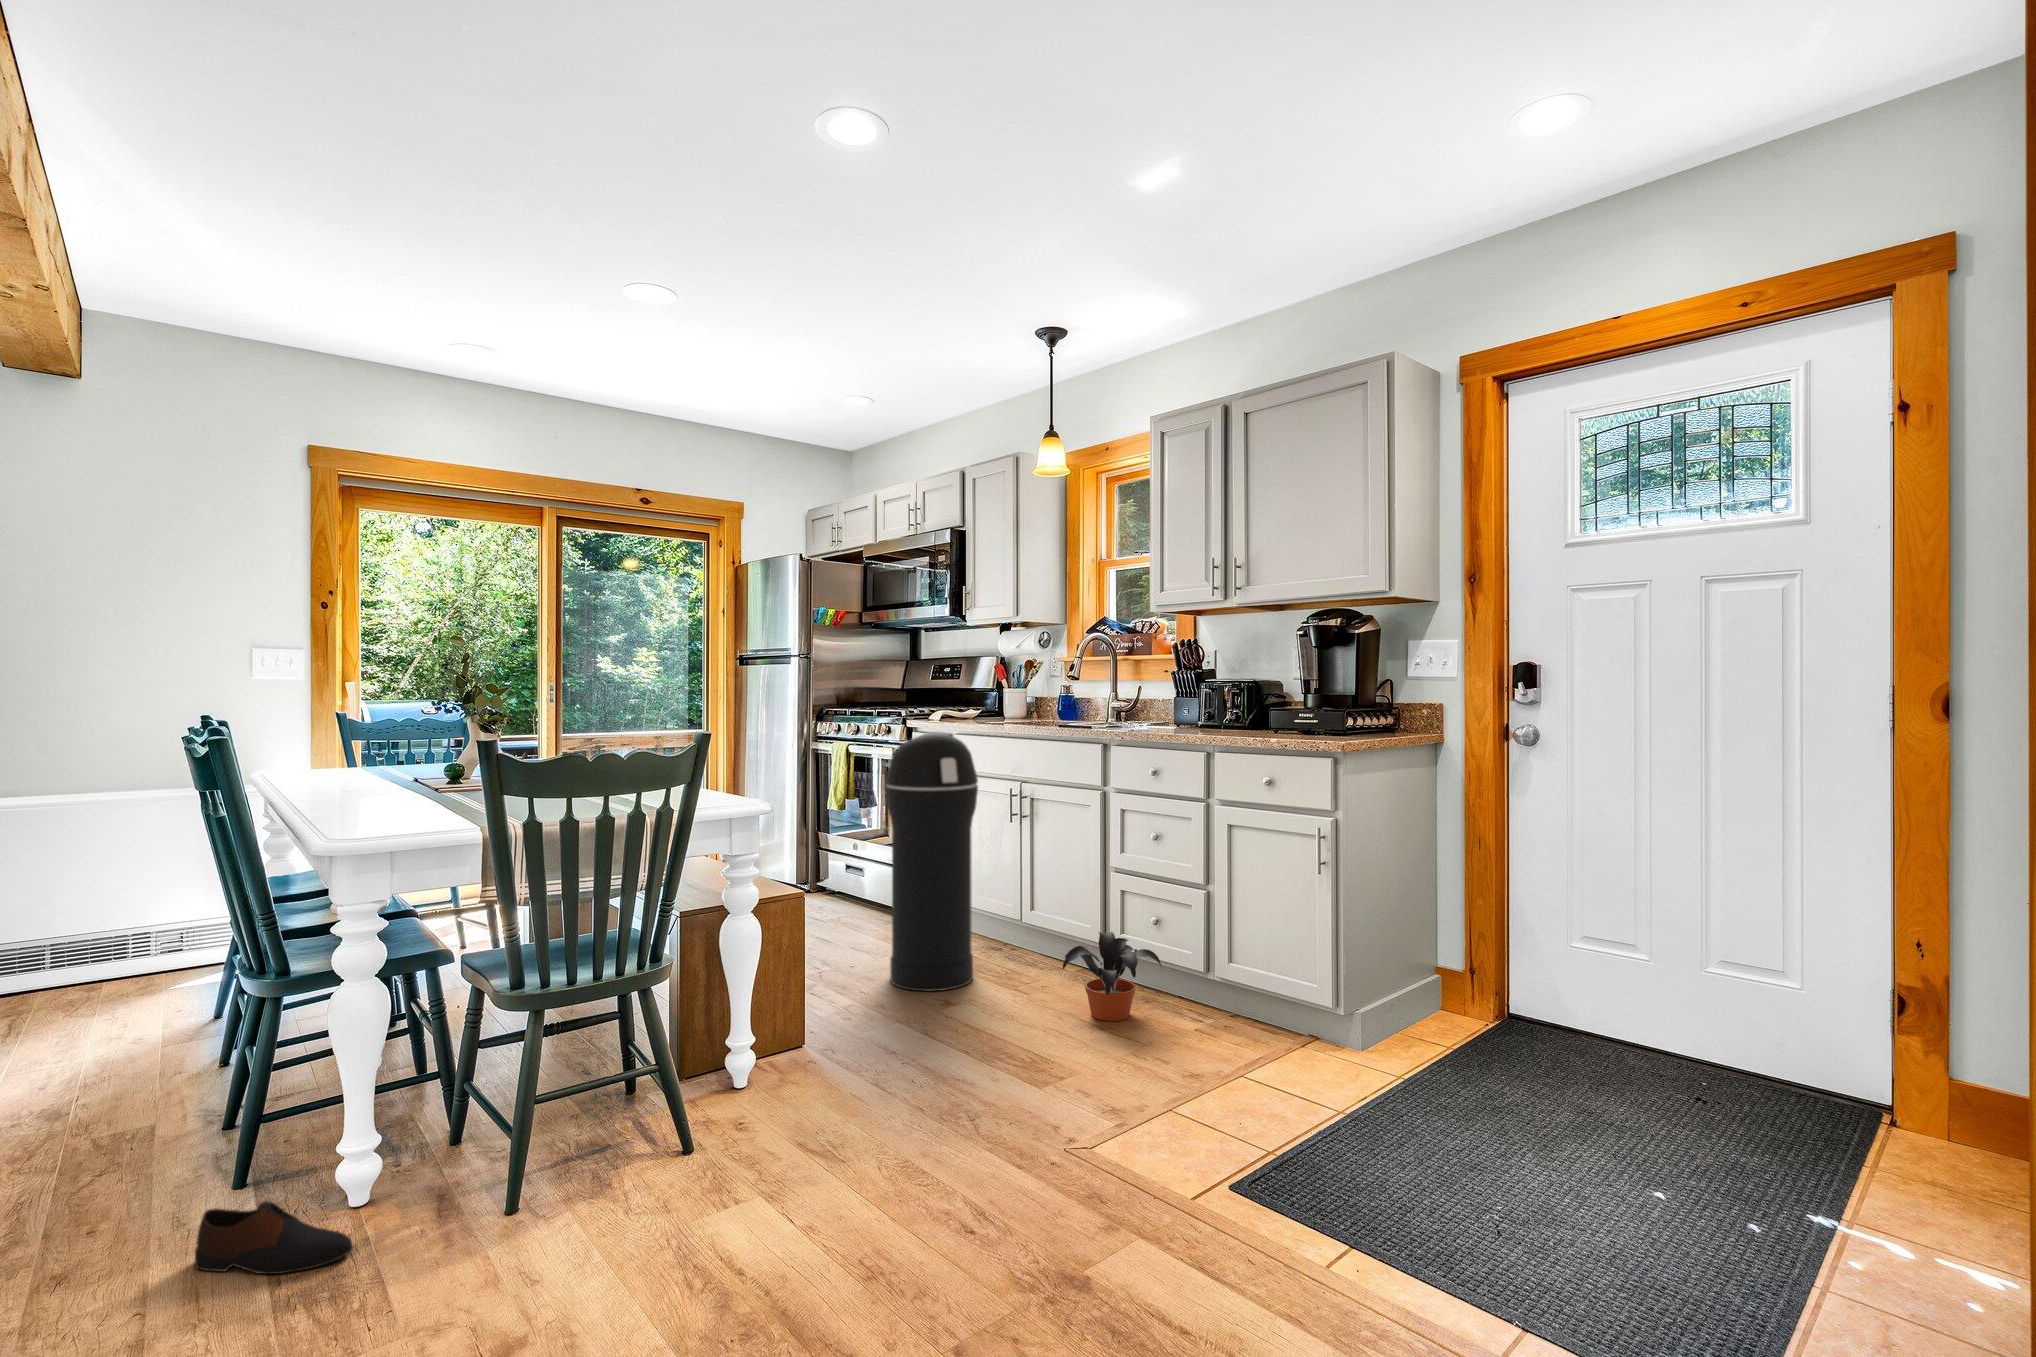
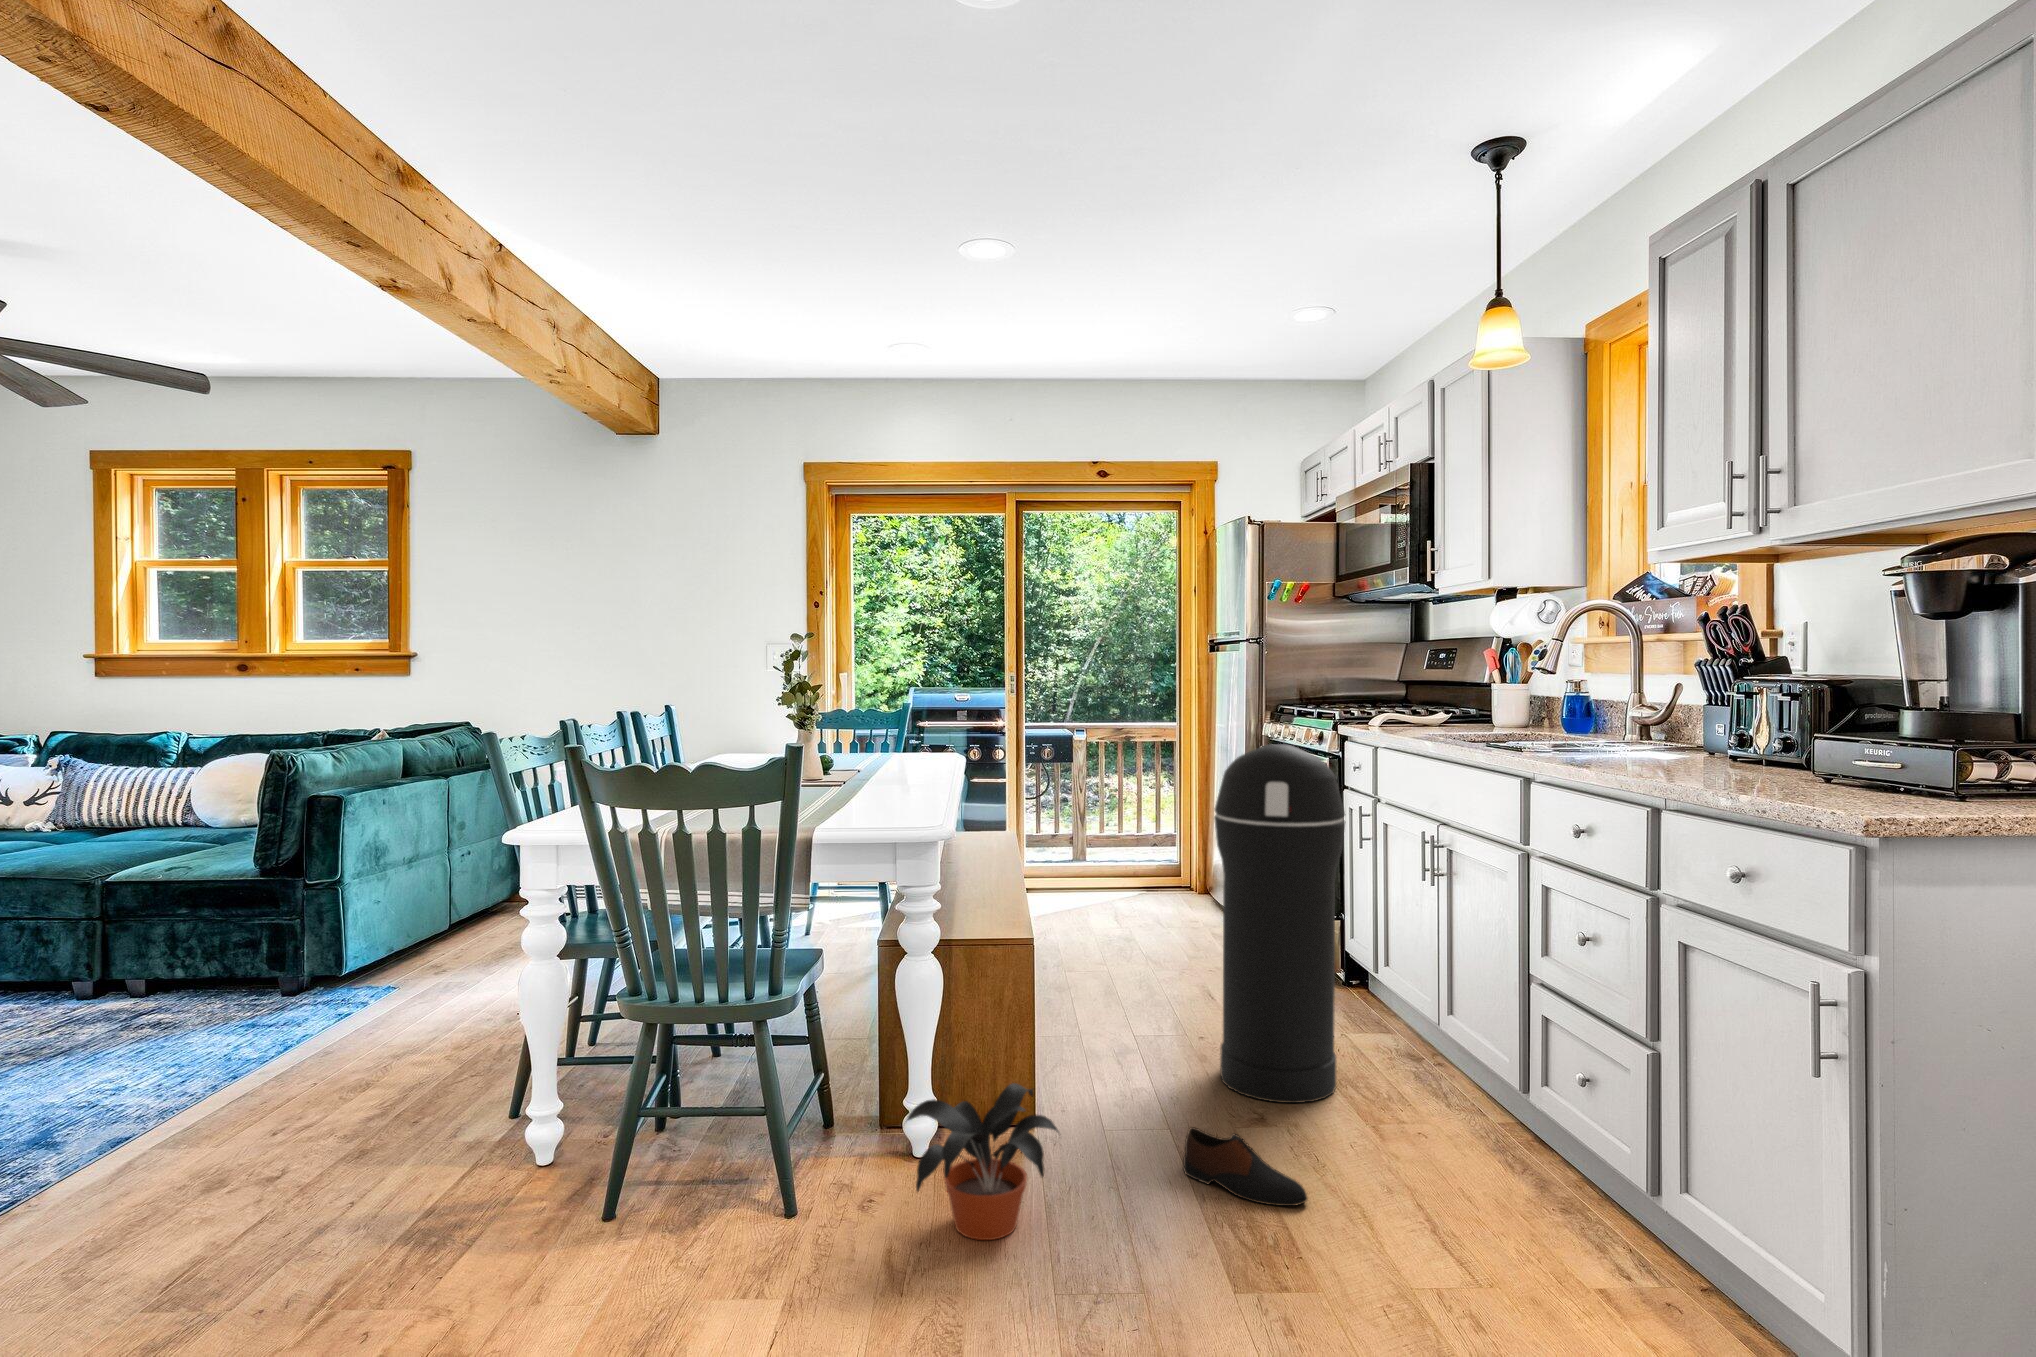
potted plant: present [1063,932,1161,1021] -> present [907,1083,1059,1240]
shoe: present [195,1201,353,1274] -> present [1183,1127,1308,1206]

